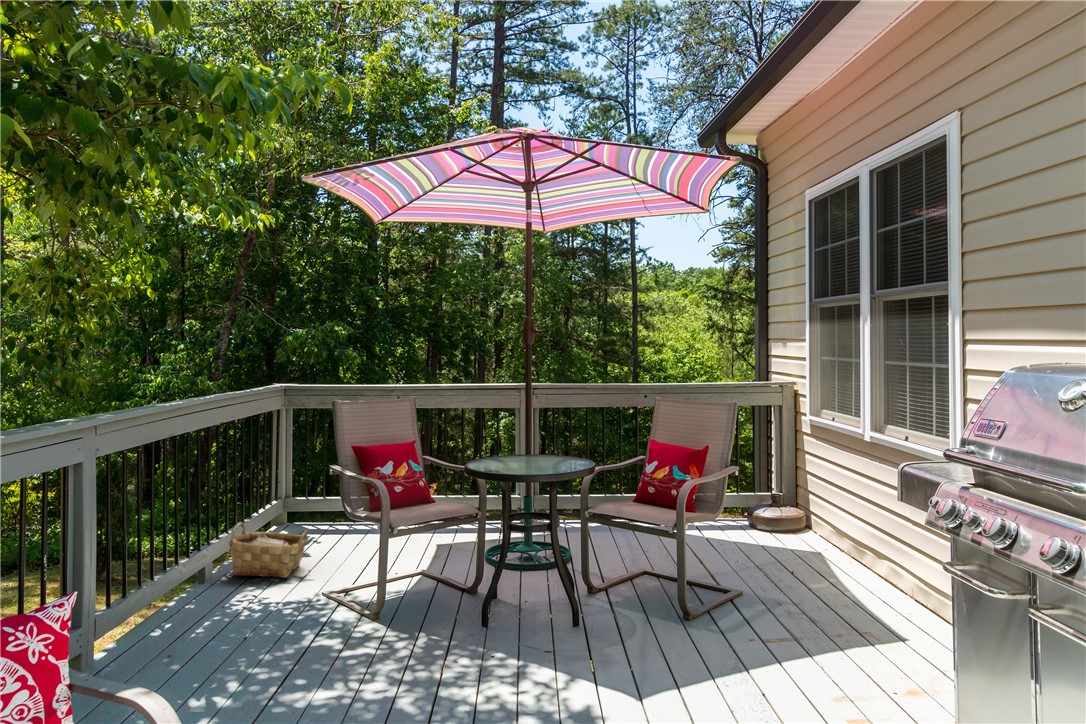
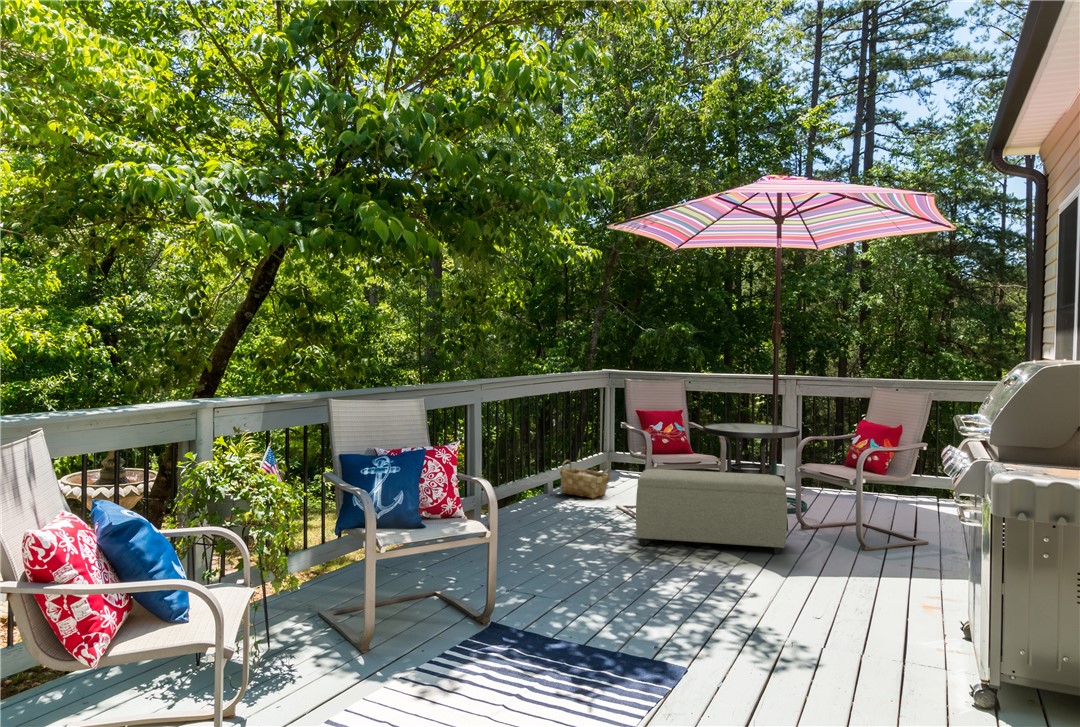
ottoman: none [399,534,630,682] -> present [636,469,787,555]

